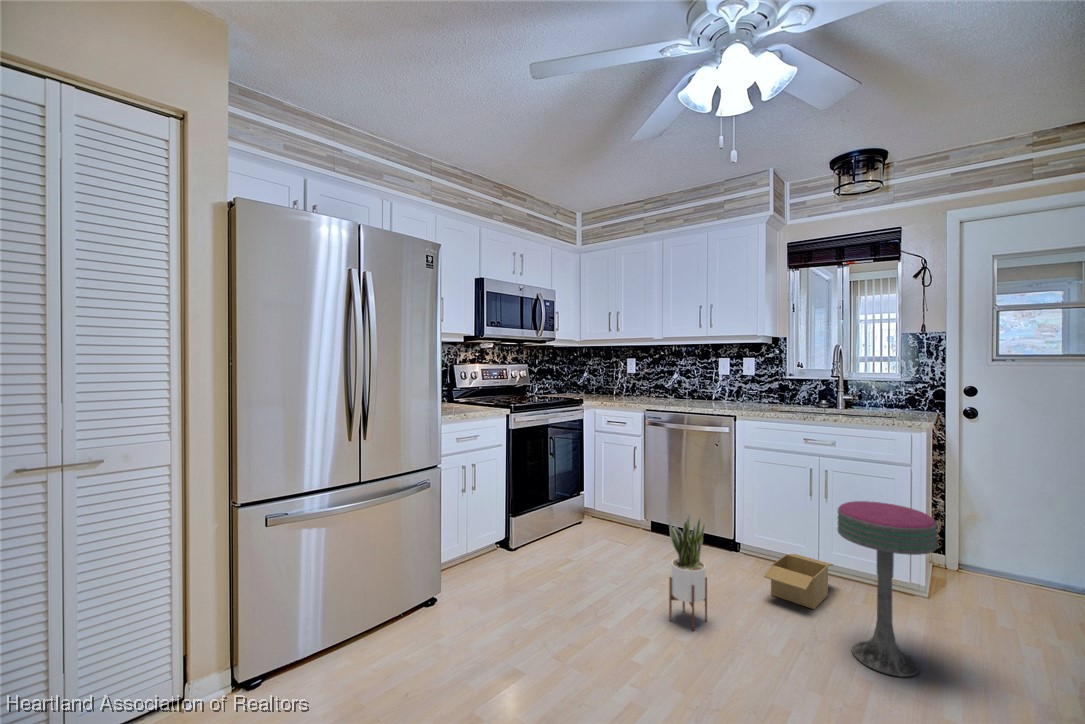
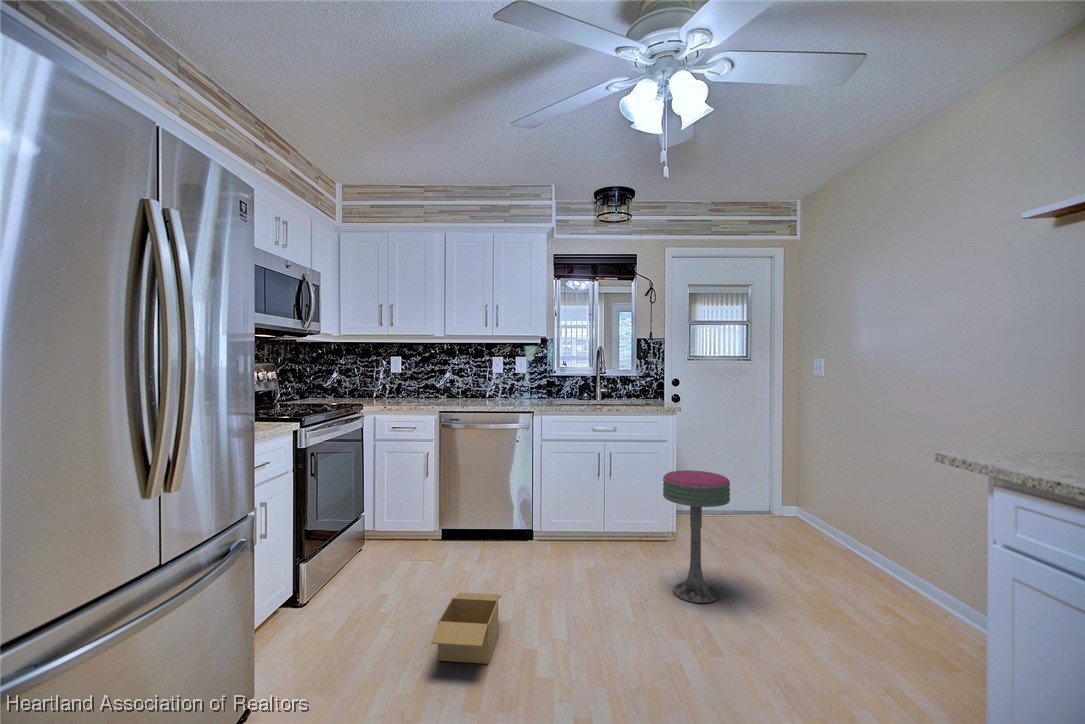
potted plant: present [668,512,707,631] -> none [539,506,571,624]
cardboard box: present [764,554,833,609] -> present [431,593,501,664]

